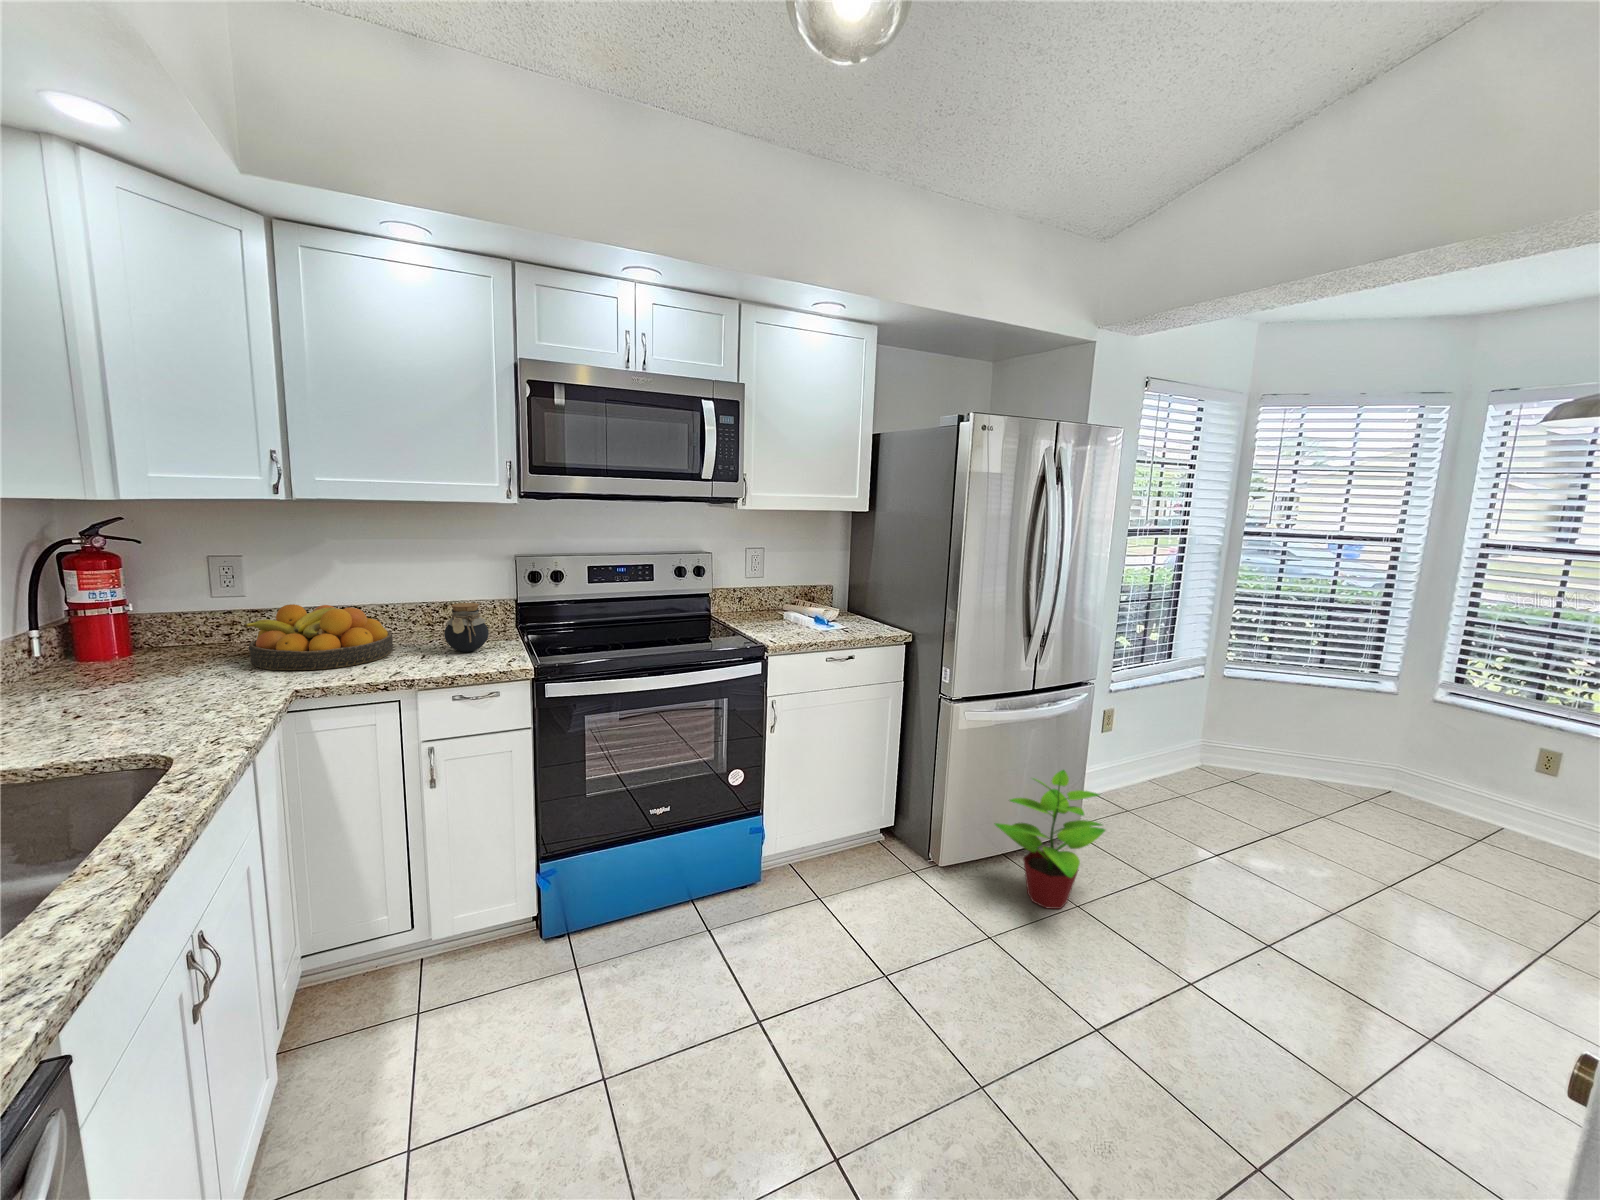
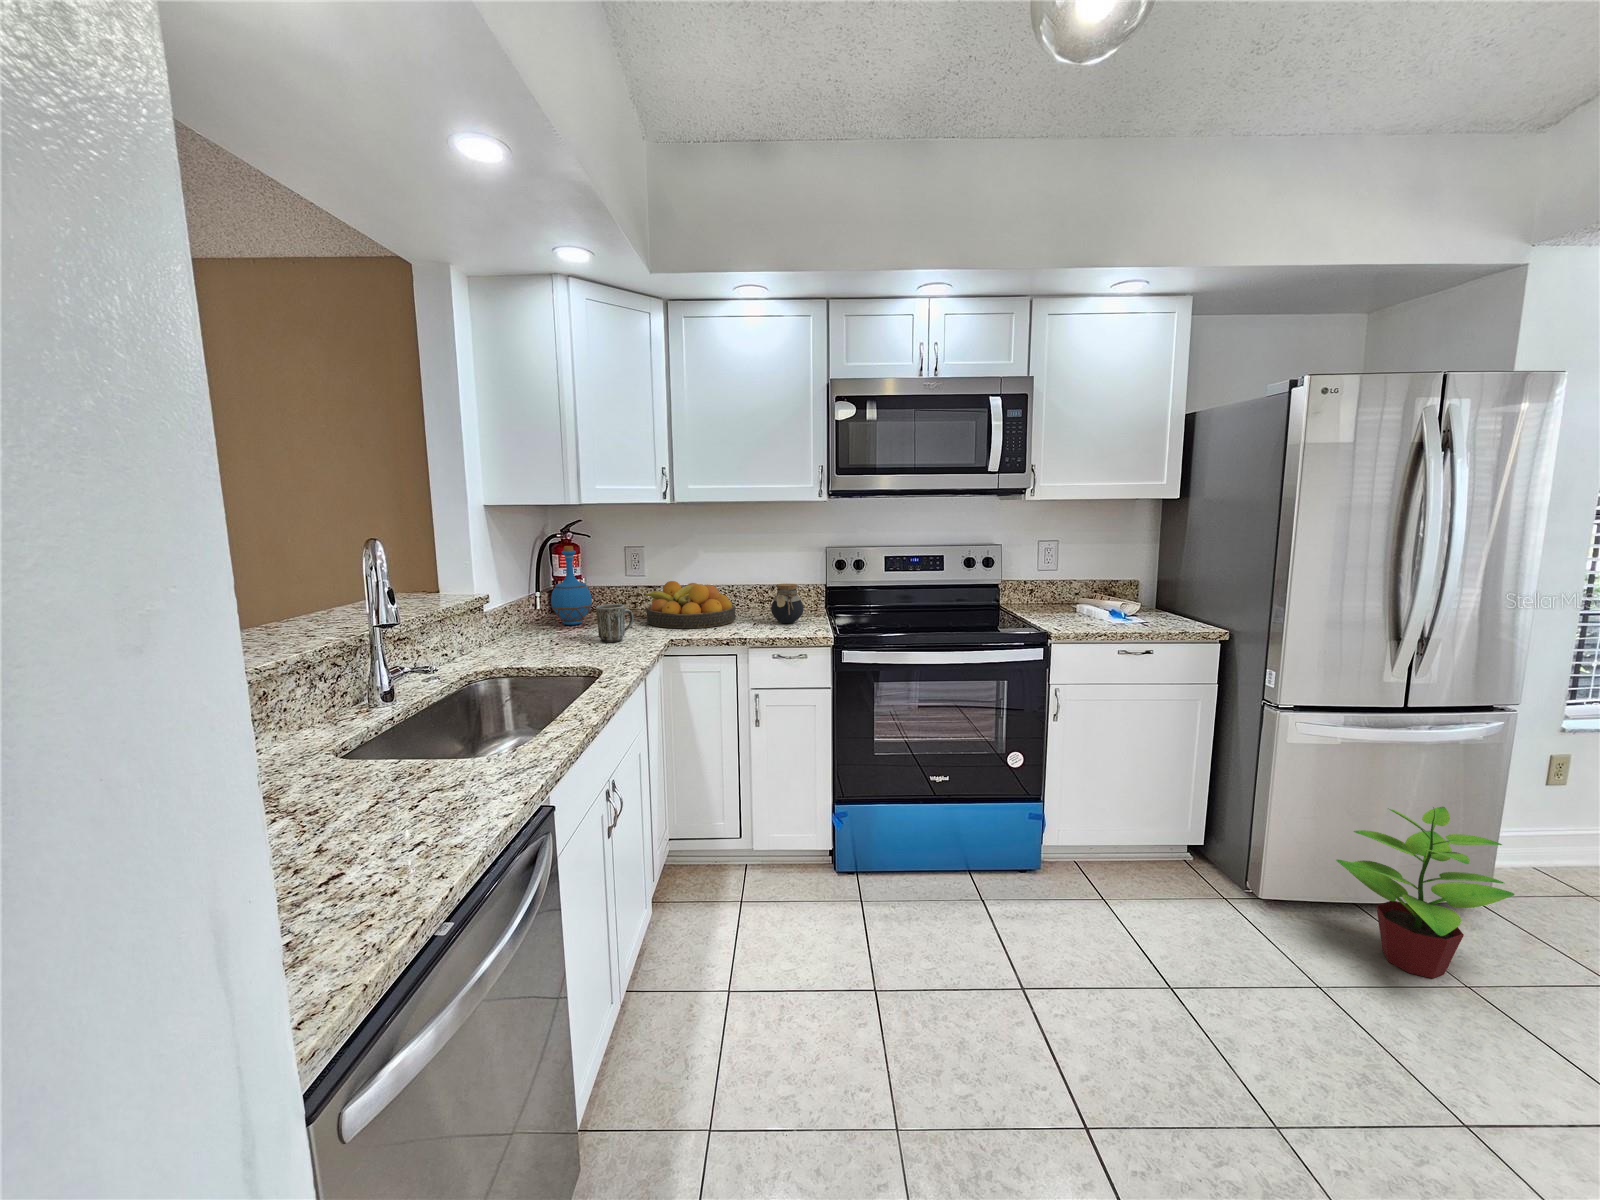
bottle: none [65,559,149,677] -> present [551,546,592,625]
mug: none [156,647,227,704] -> present [596,604,633,642]

